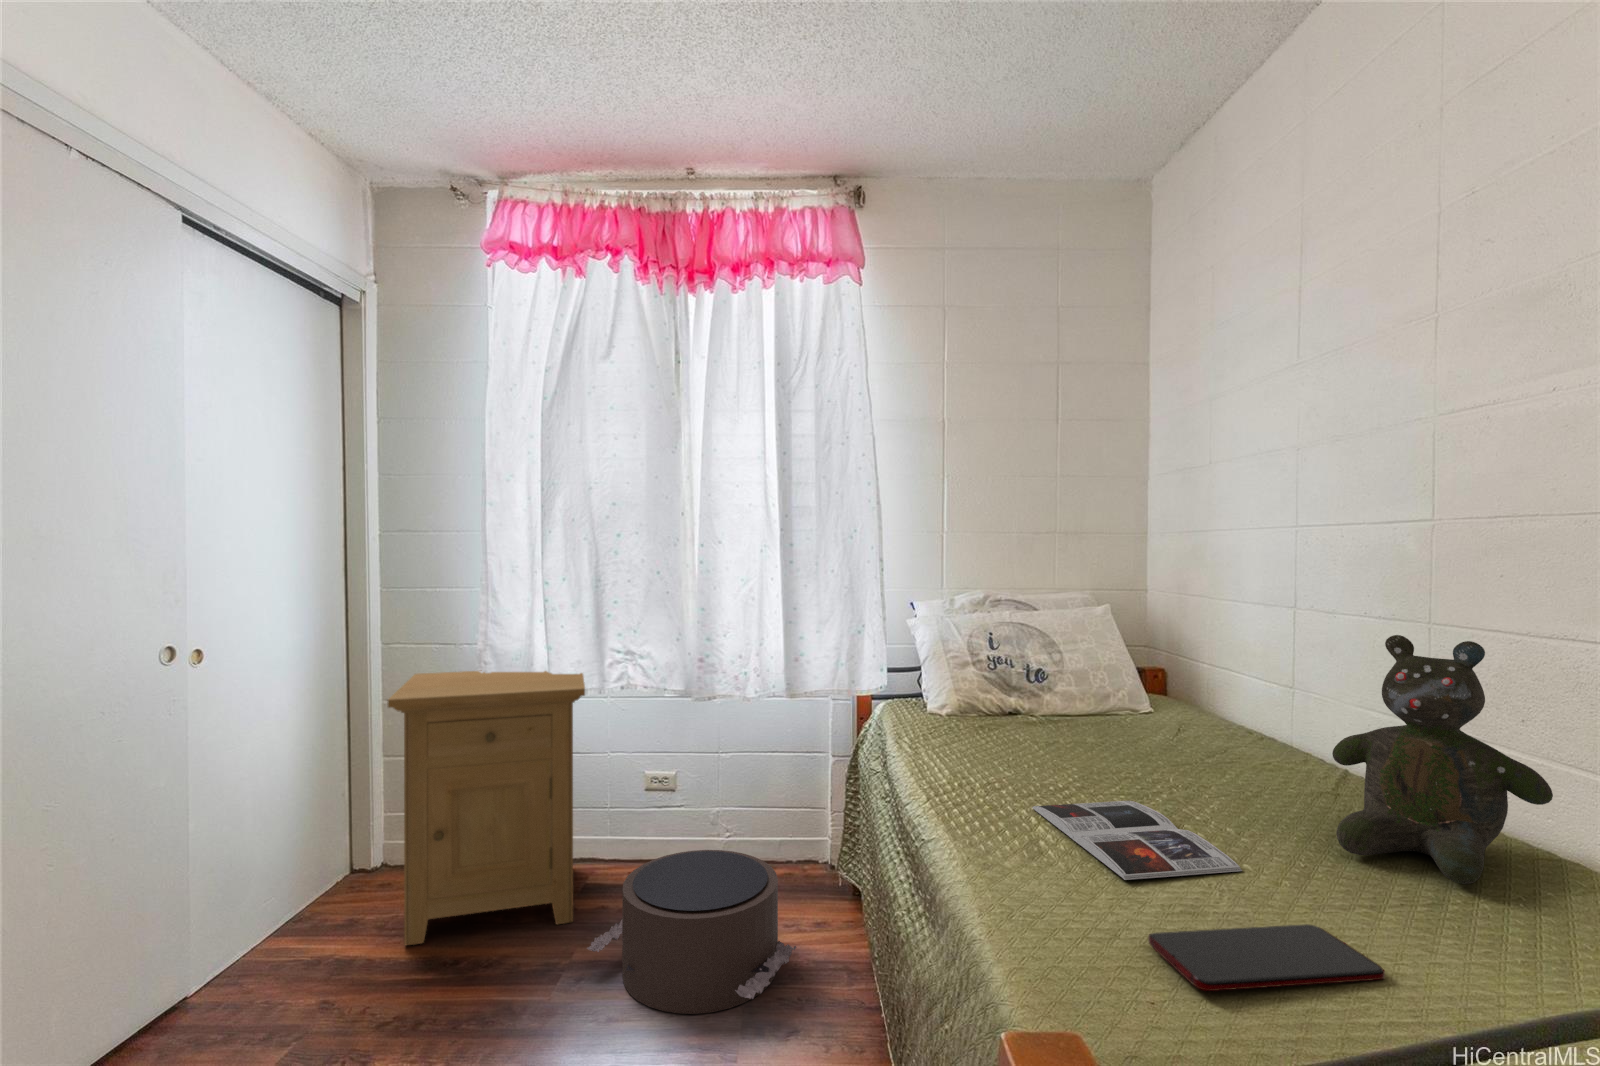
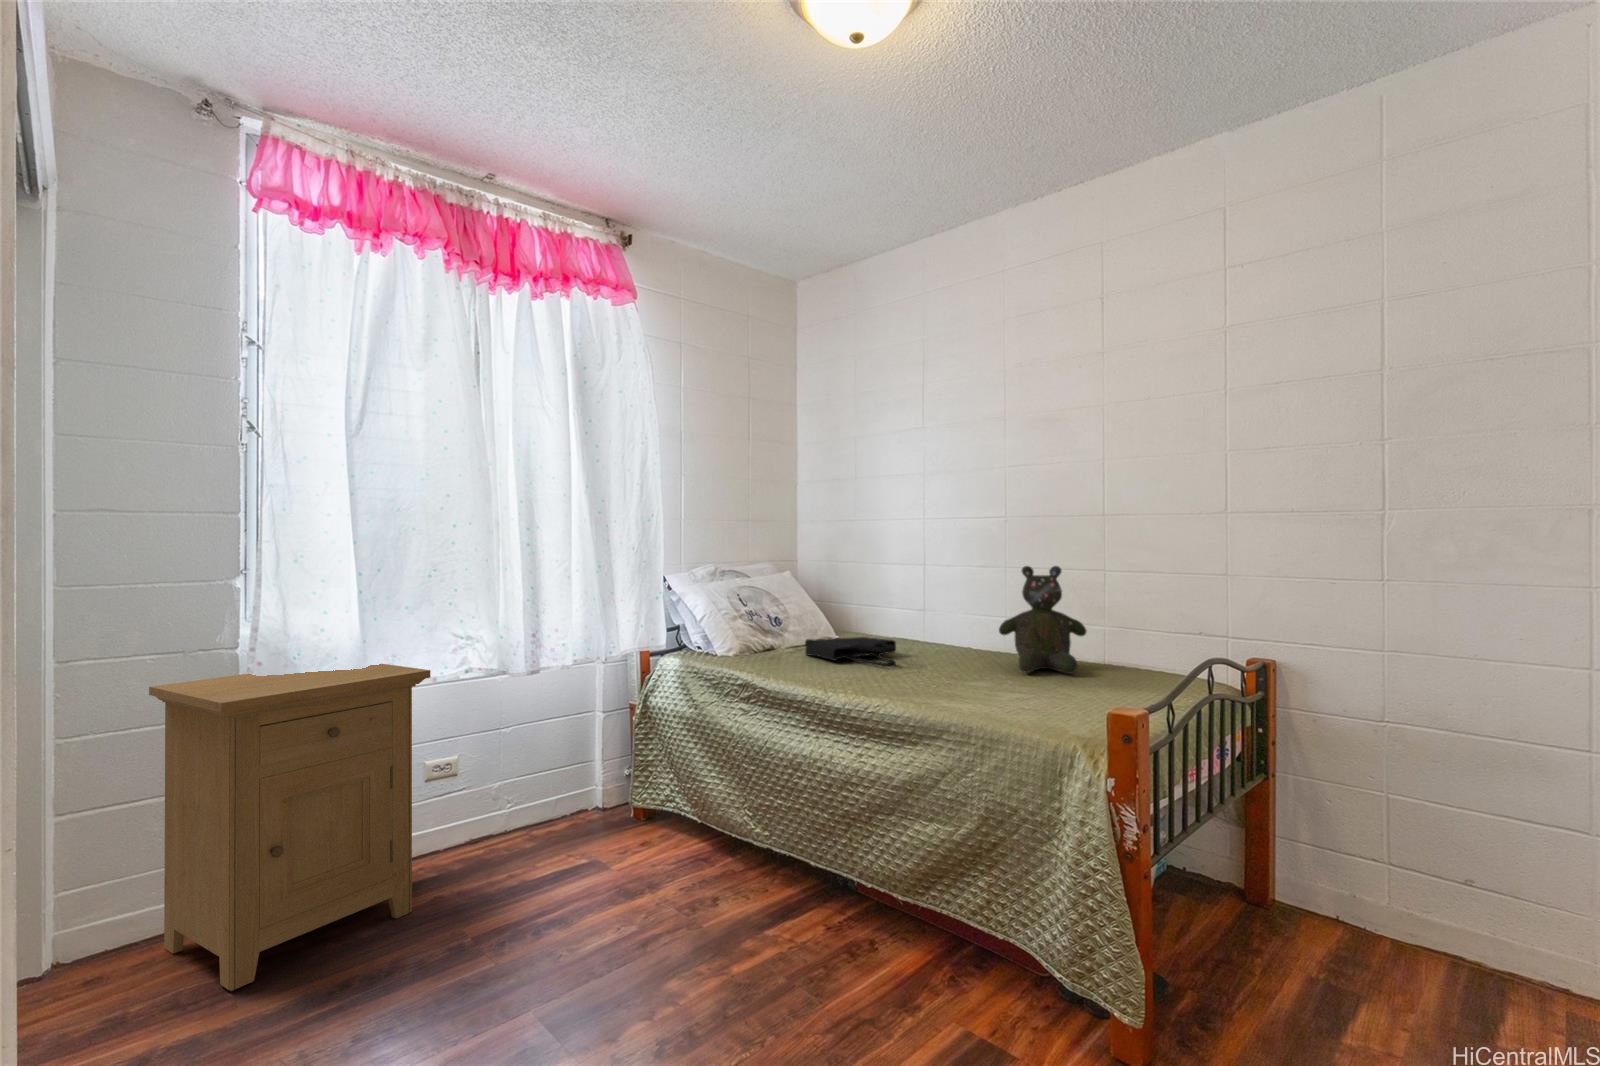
tote bag: none [1039,707,1172,779] -> present [805,637,896,667]
magazine: present [1032,801,1242,880] -> none [877,673,1001,697]
pouf: present [587,850,796,1014] -> none [487,797,670,930]
smartphone: present [1148,924,1385,991] -> none [1016,694,1092,716]

